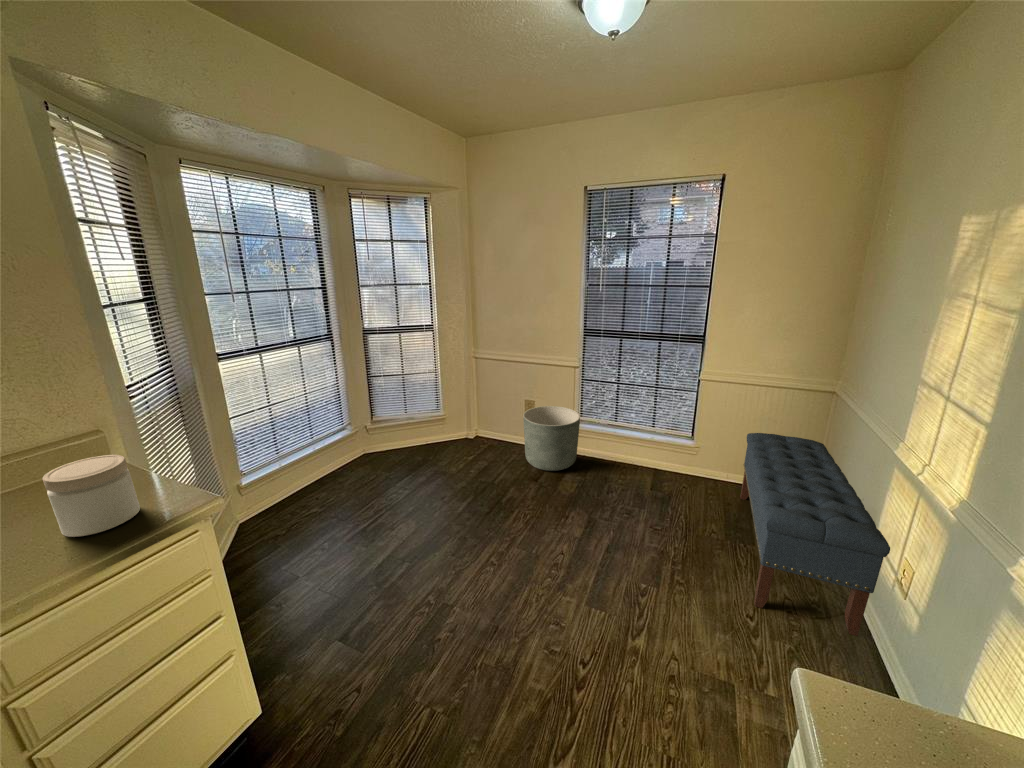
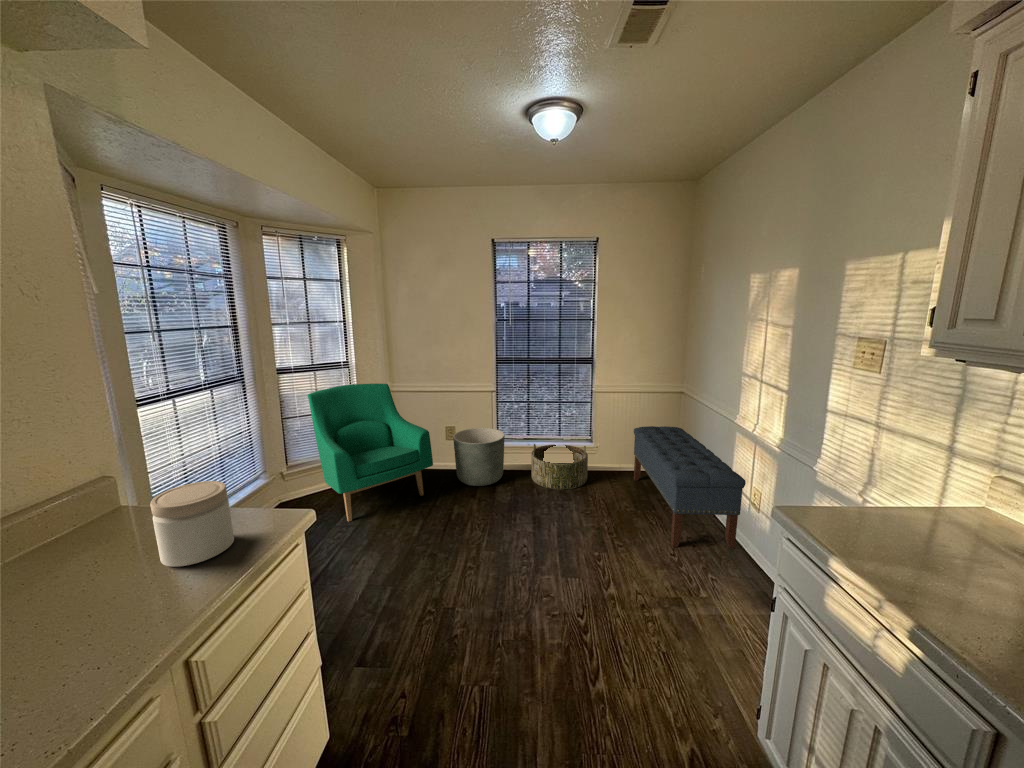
armchair: none [387,349,495,484] -> present [308,383,433,522]
basket: none [608,433,680,494] -> present [531,444,588,490]

